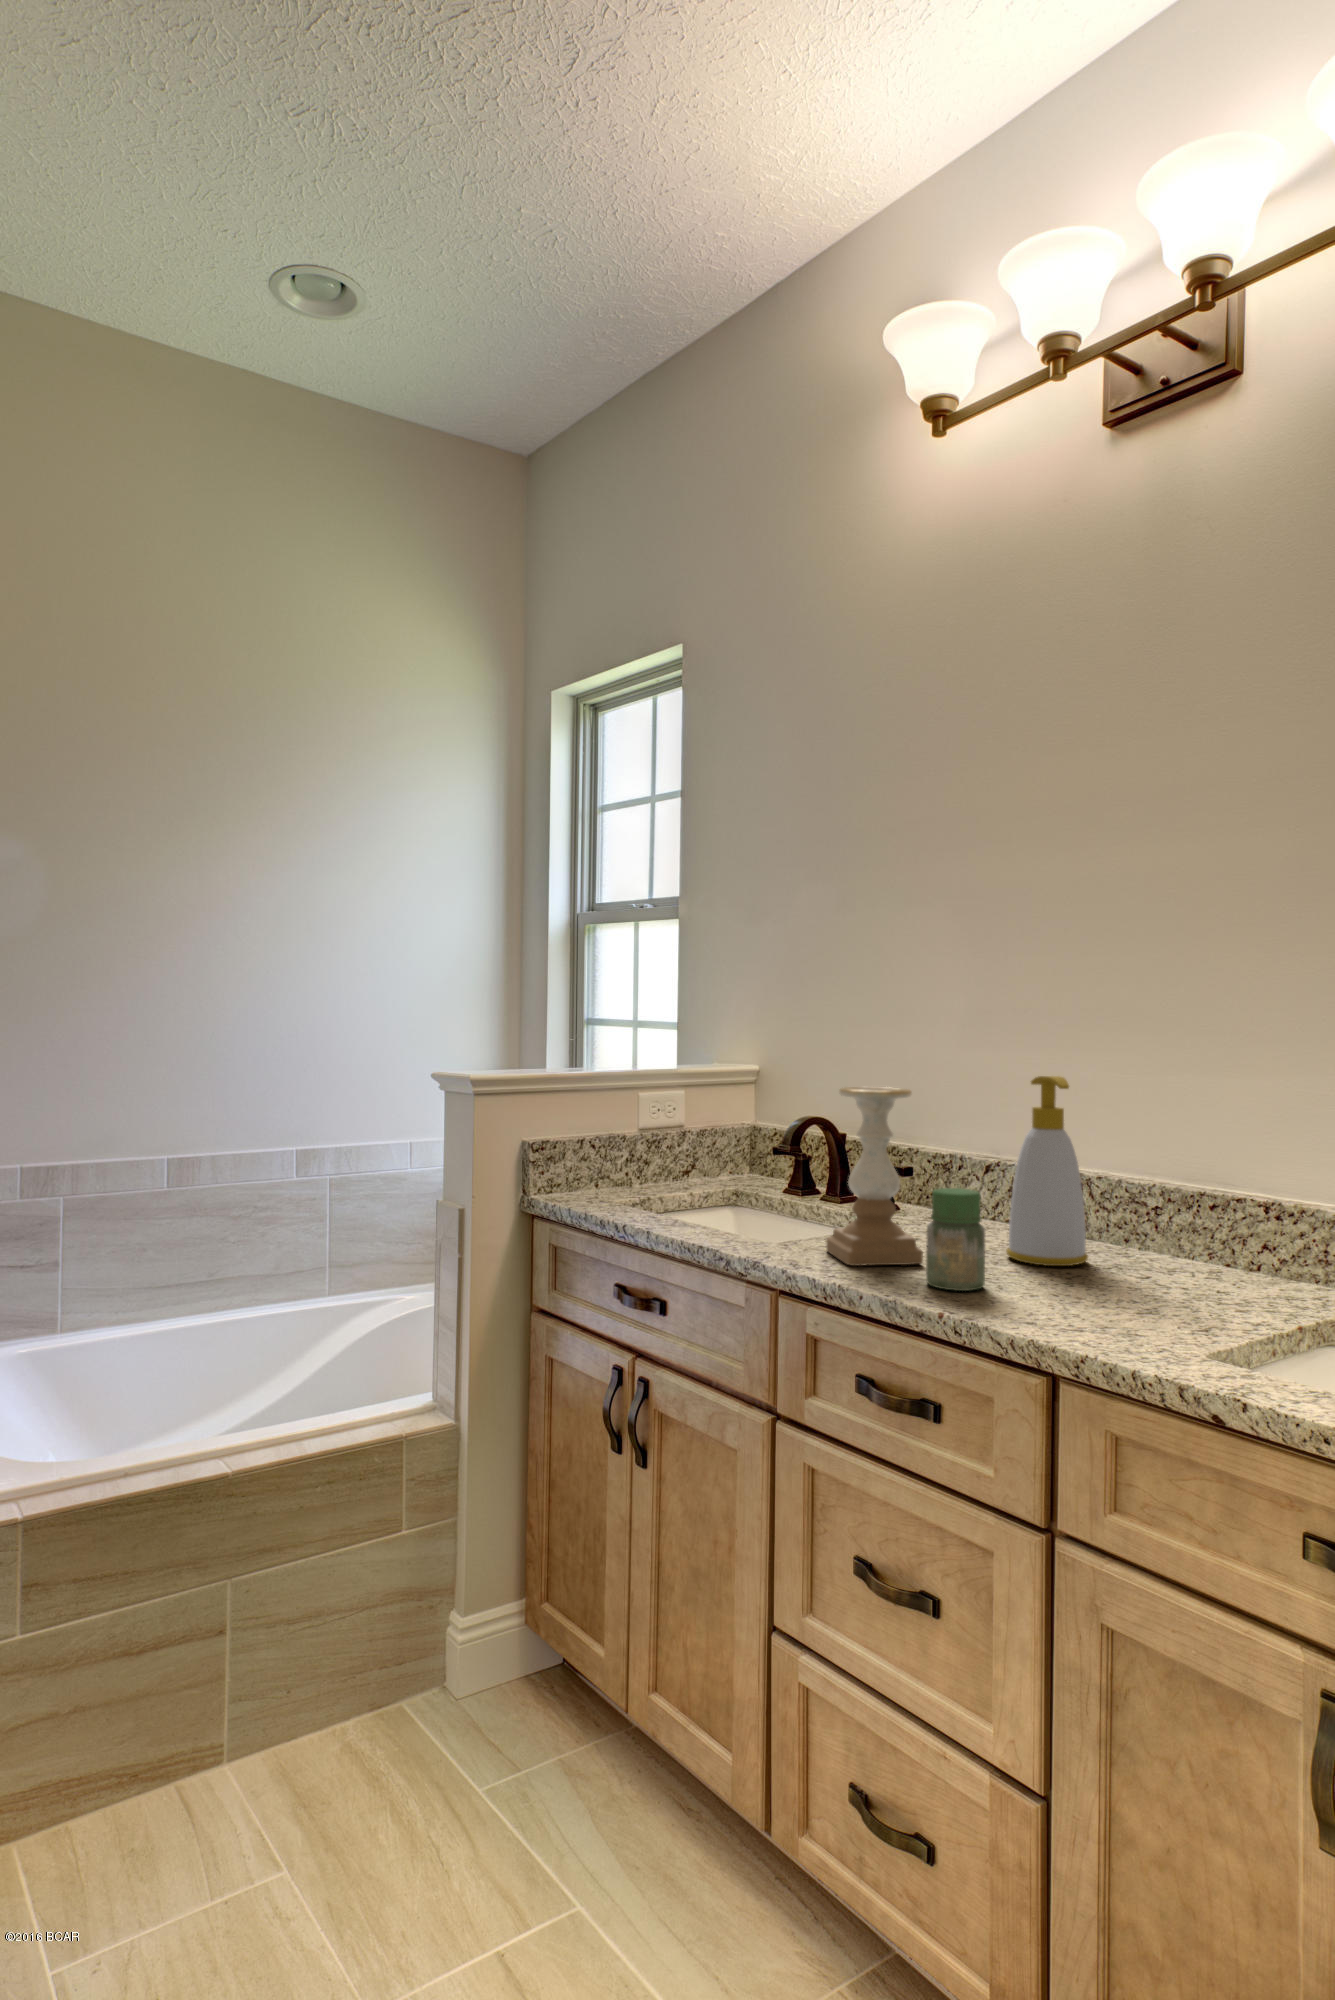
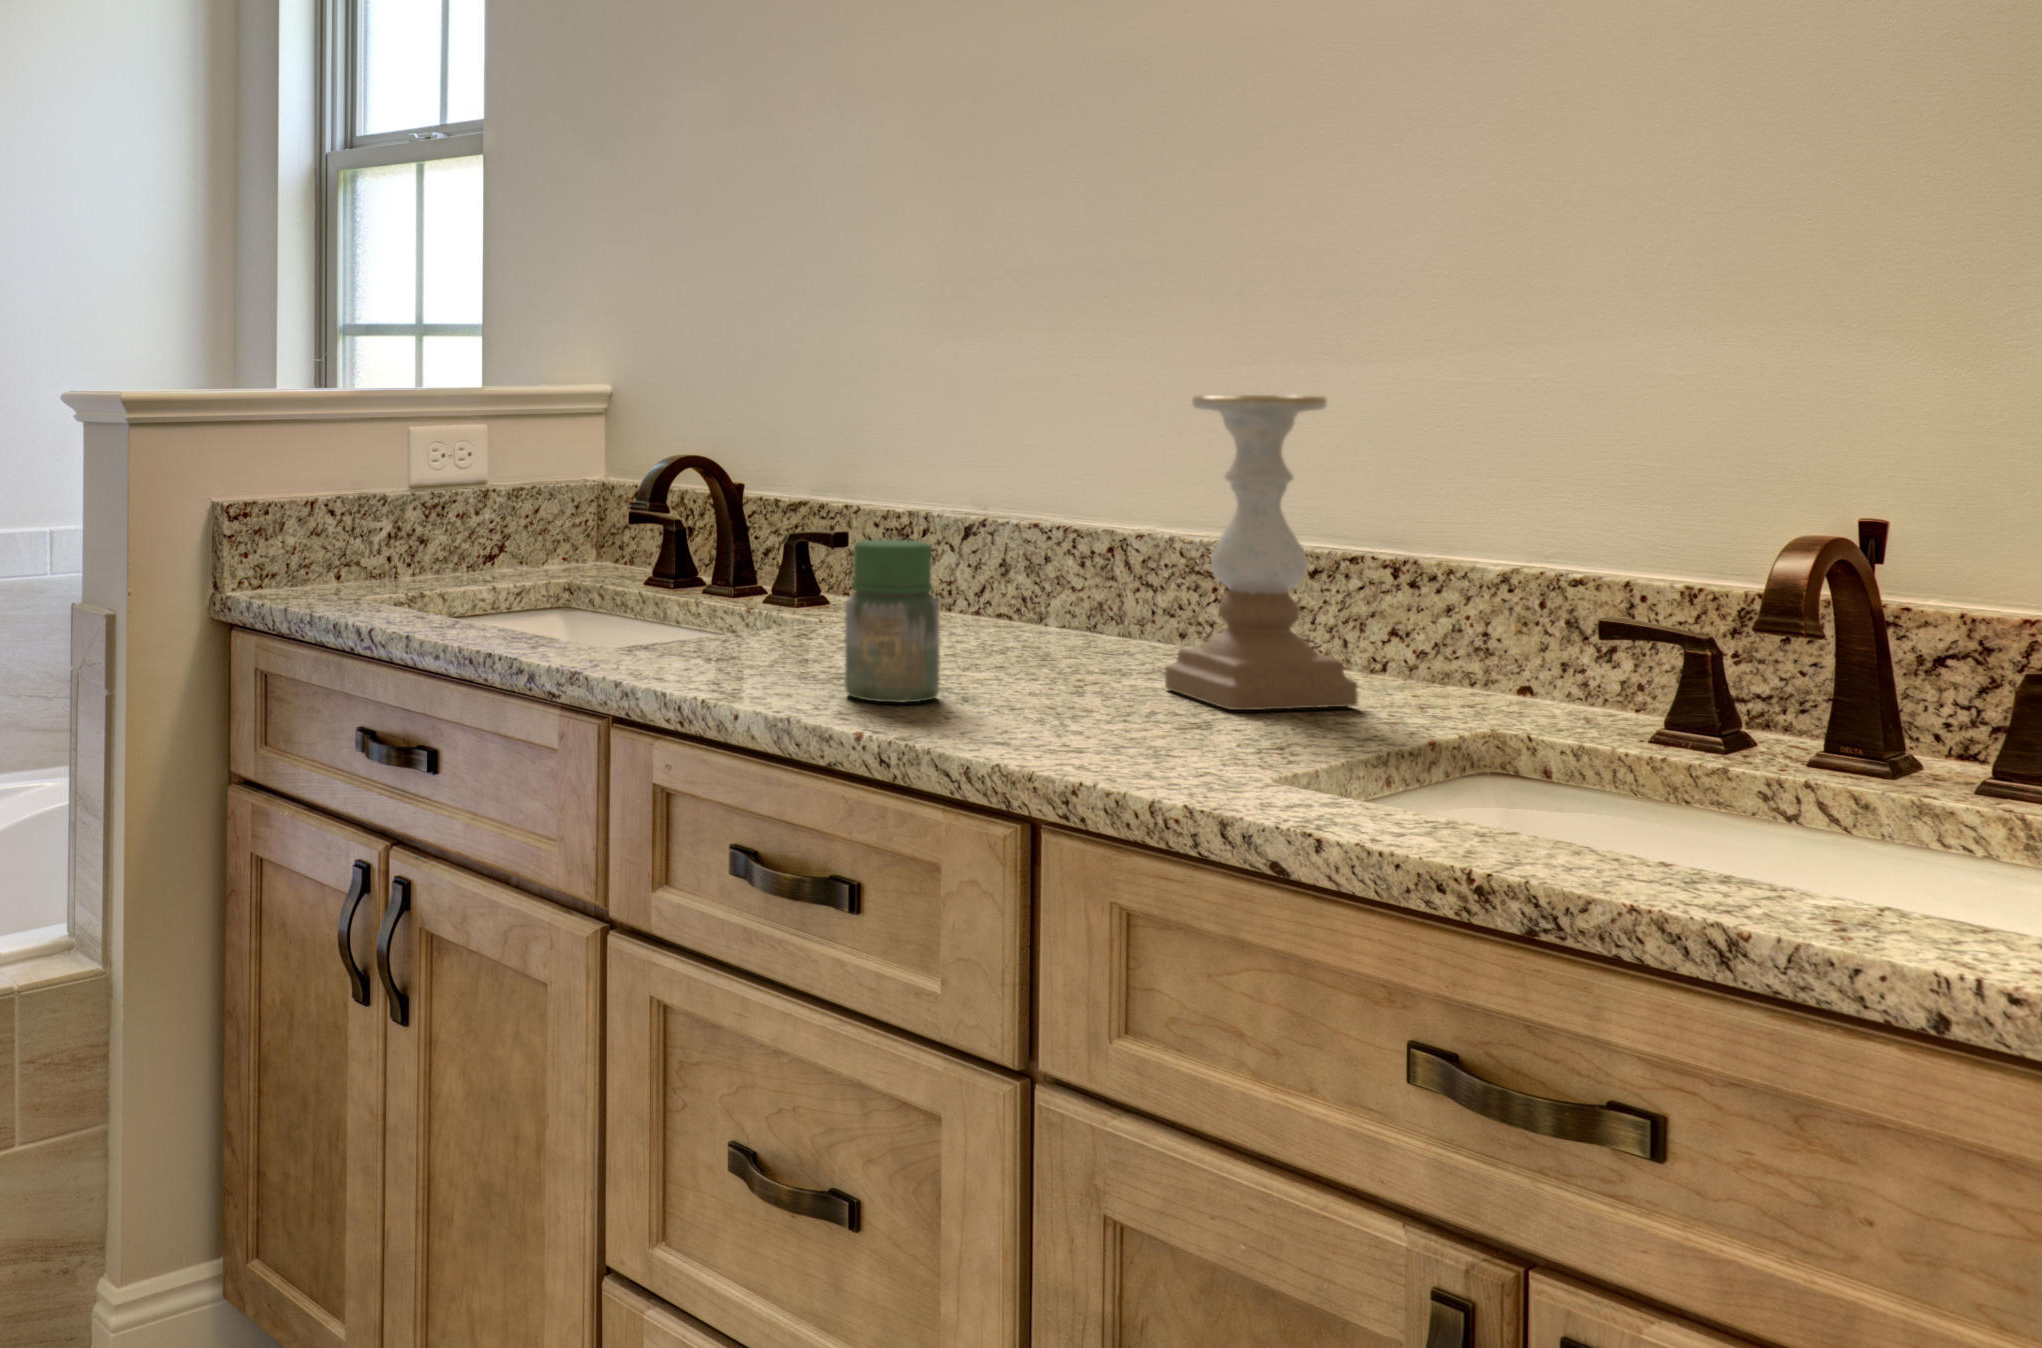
soap bottle: present [1007,1076,1088,1266] -> none [985,365,1116,670]
candle holder: present [827,1087,923,1266] -> present [1165,395,1358,710]

